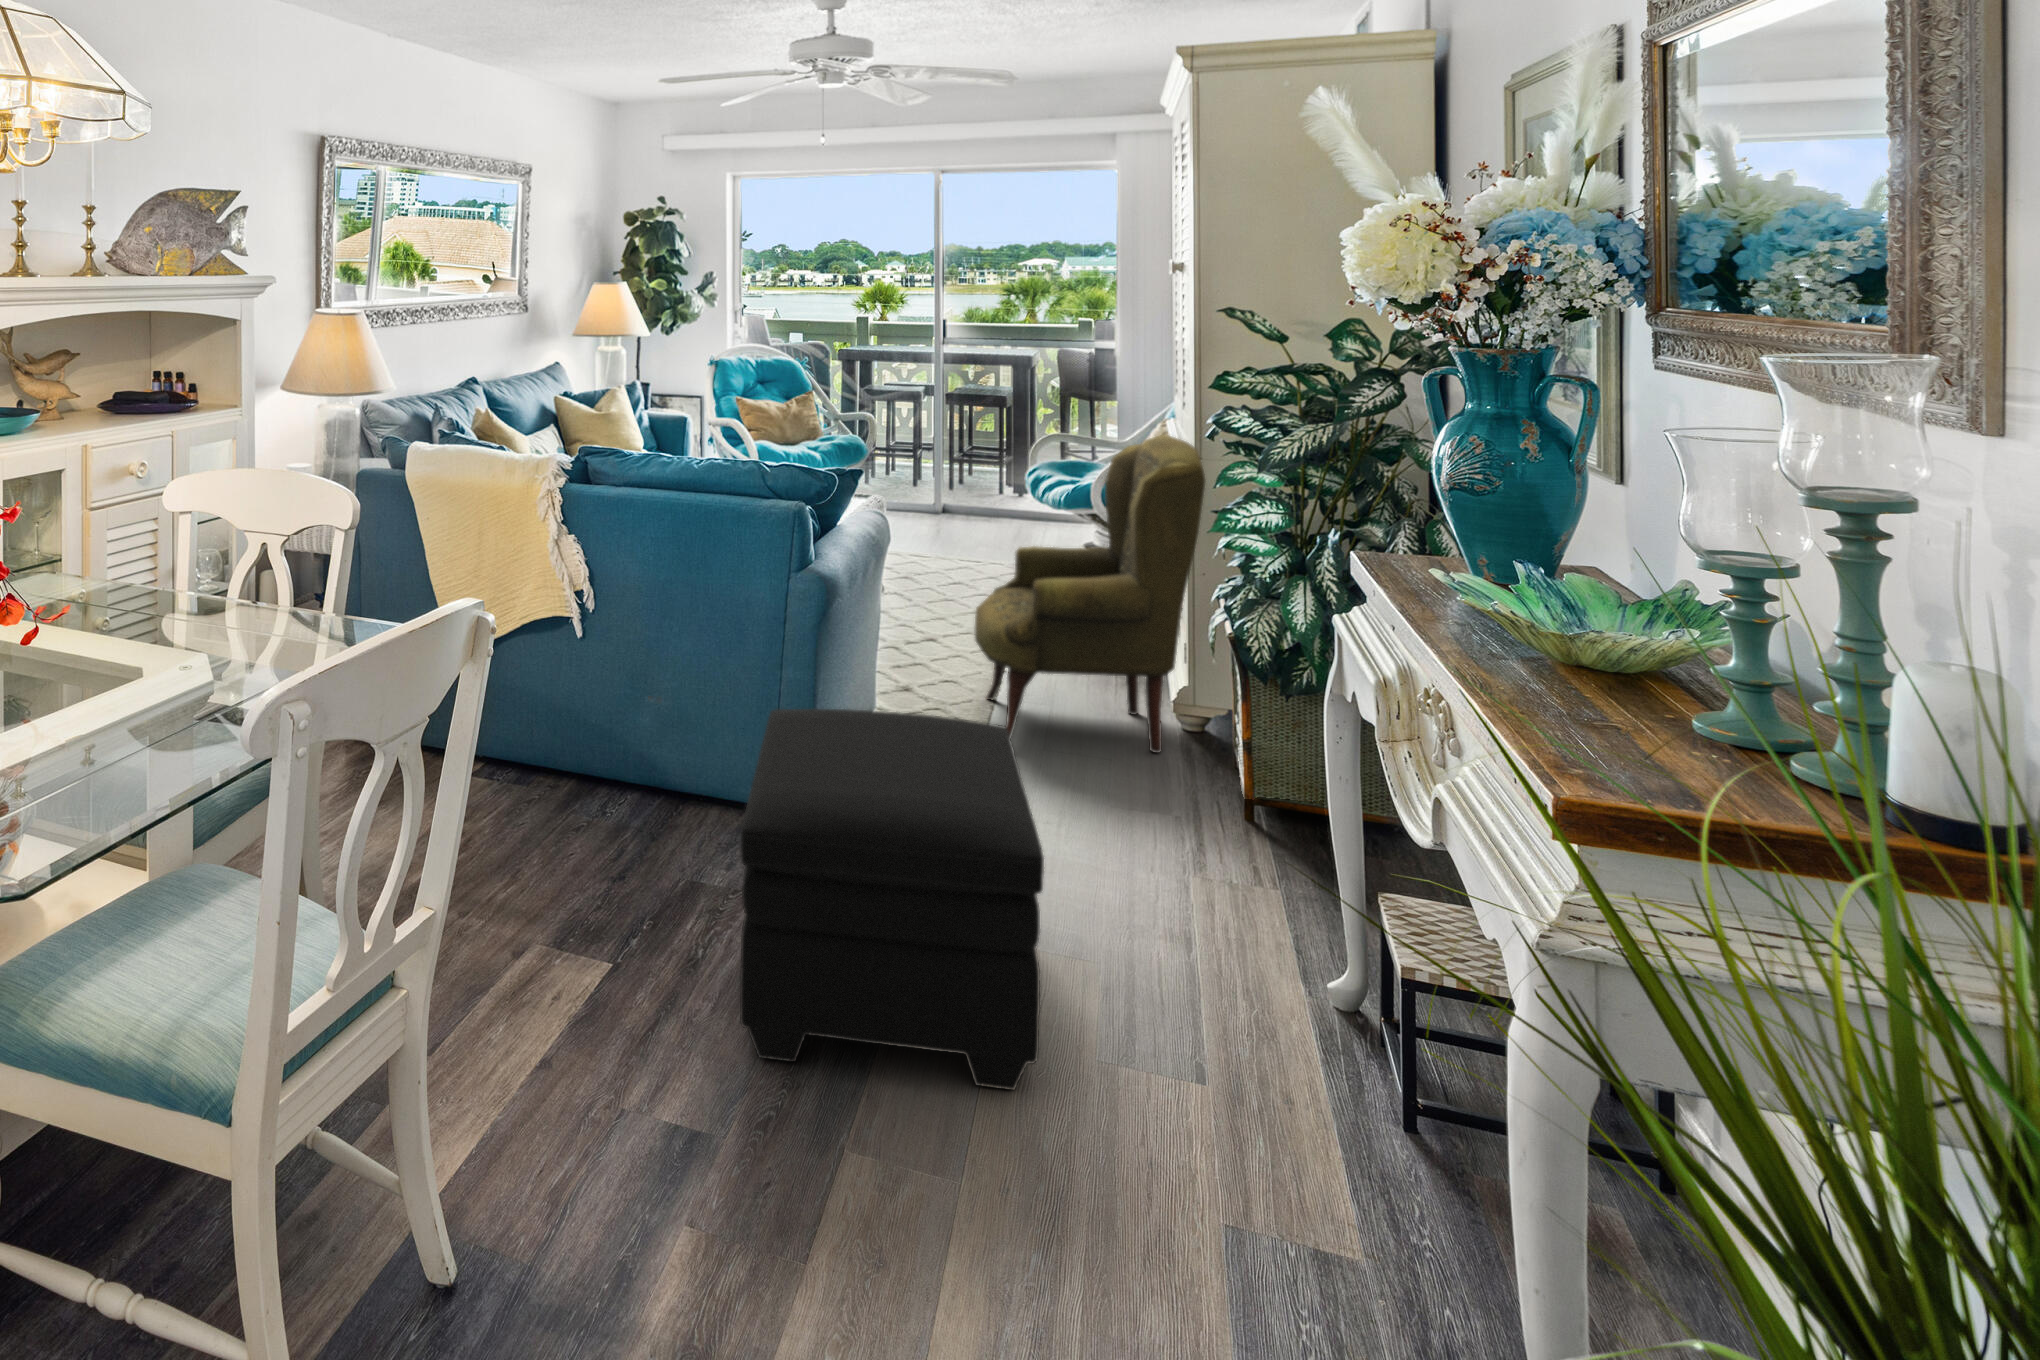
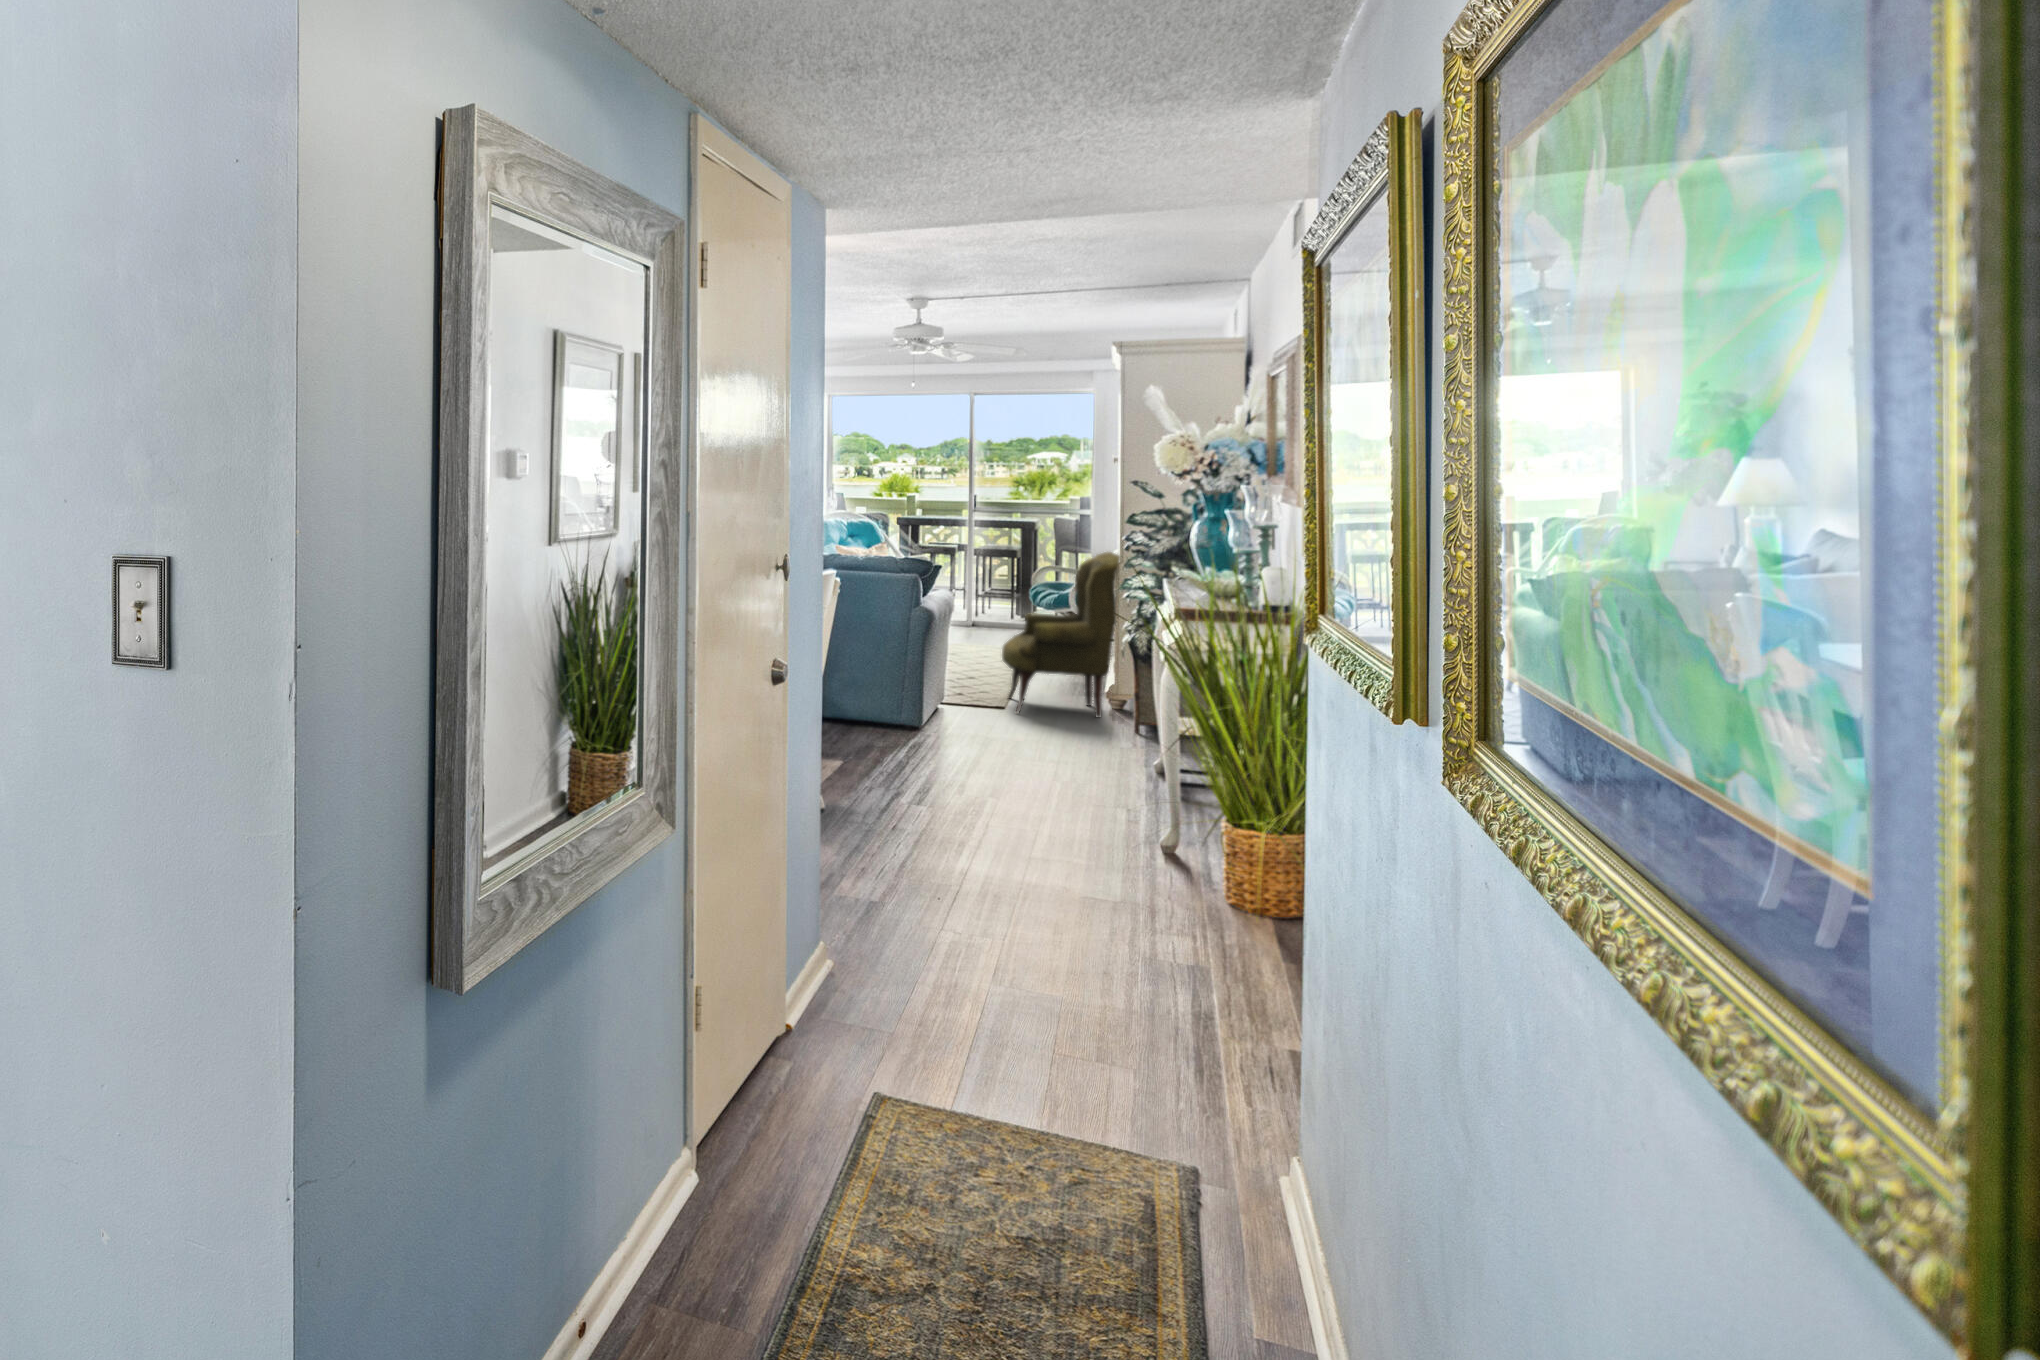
ottoman: present [740,709,1044,1090] -> none [907,658,1036,790]

